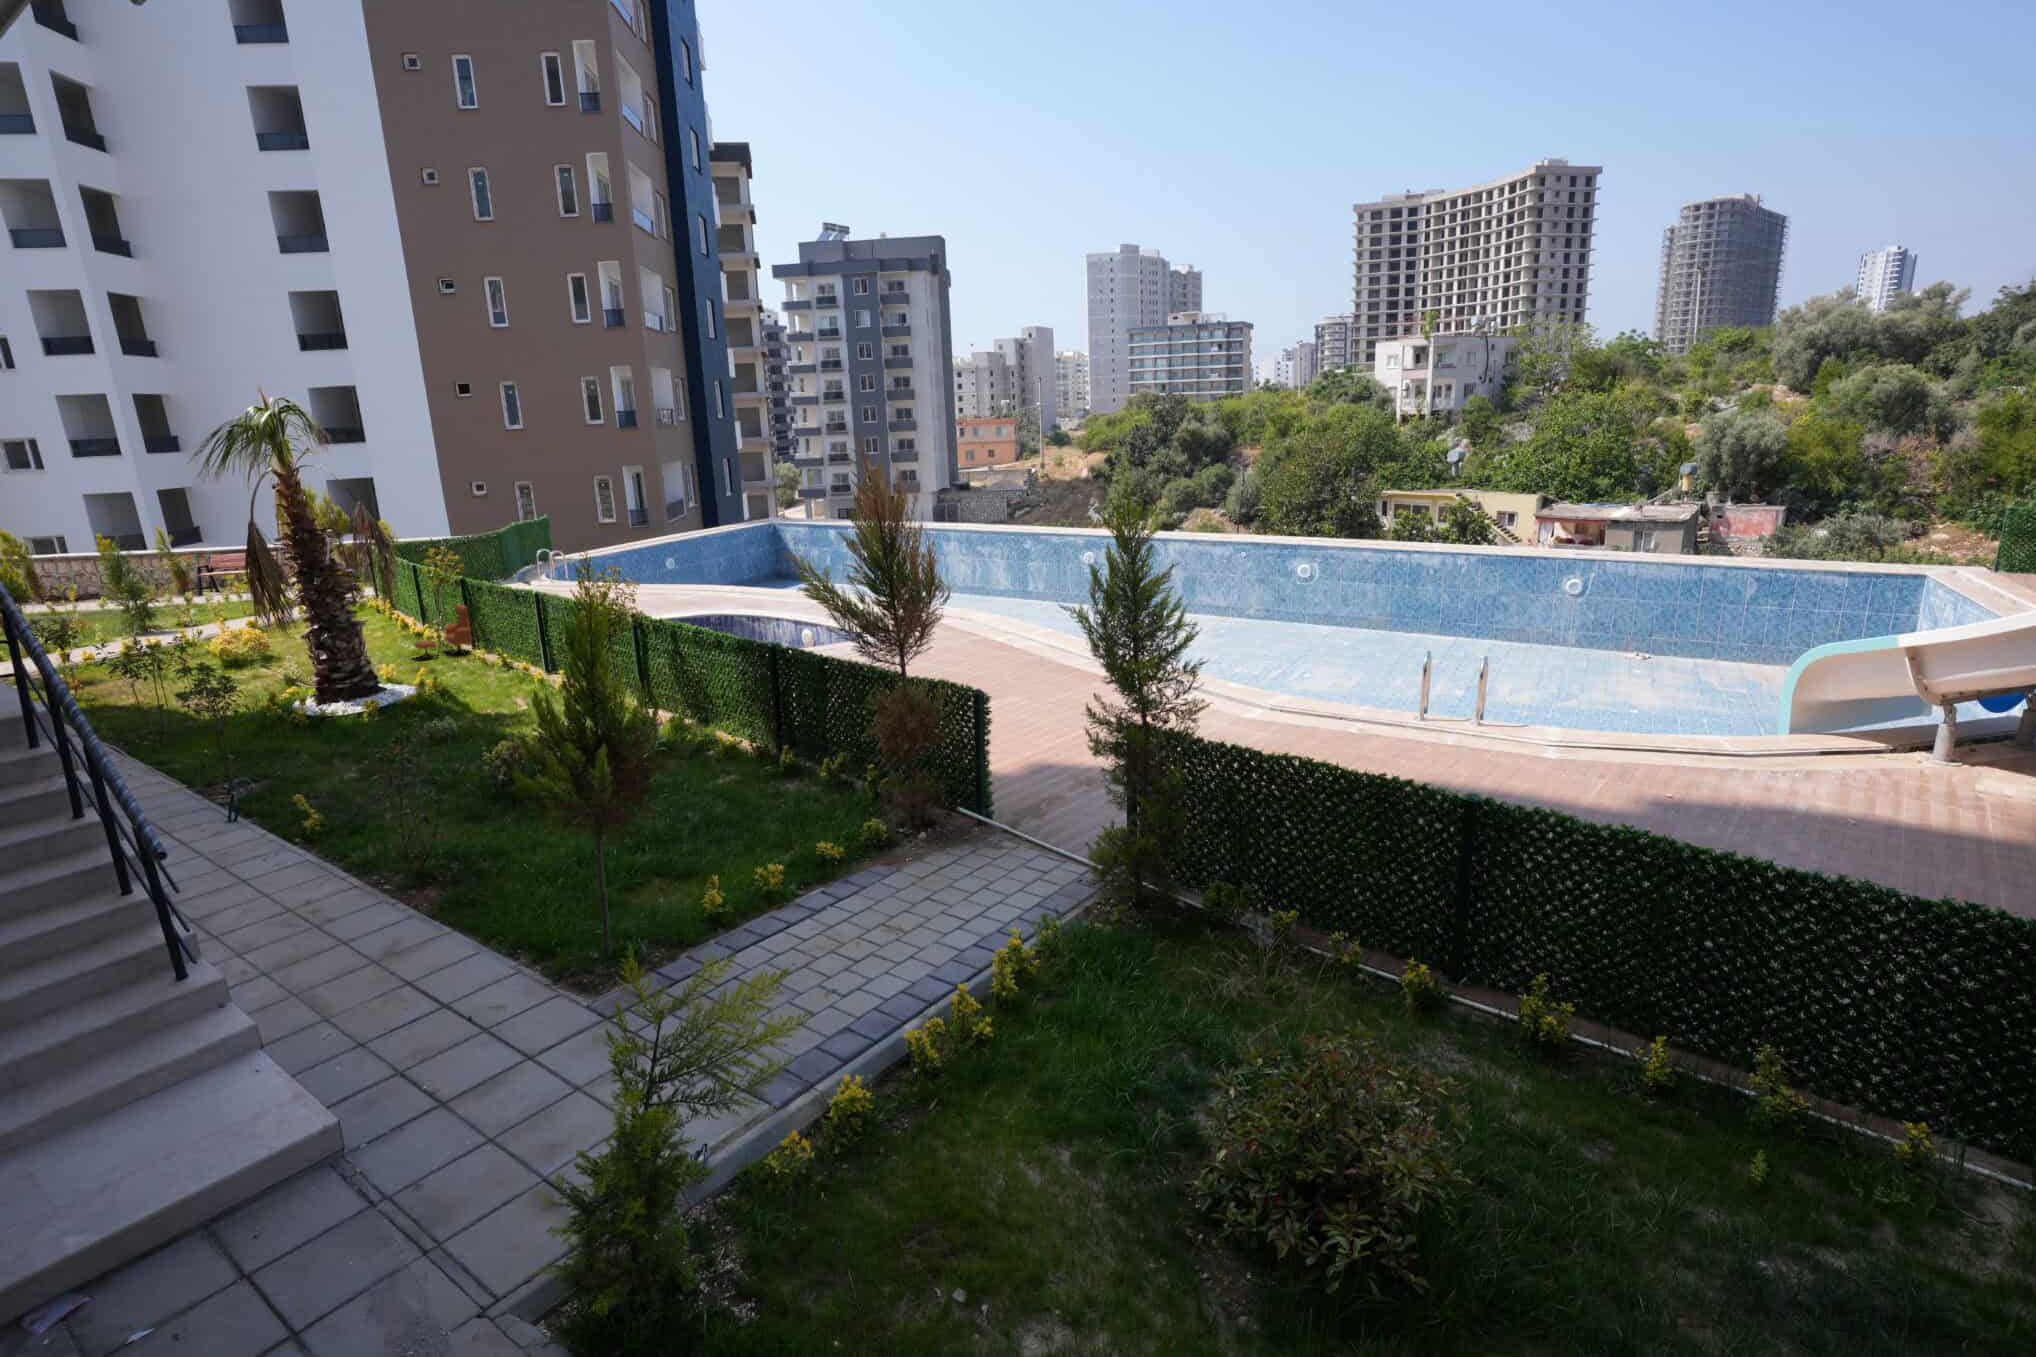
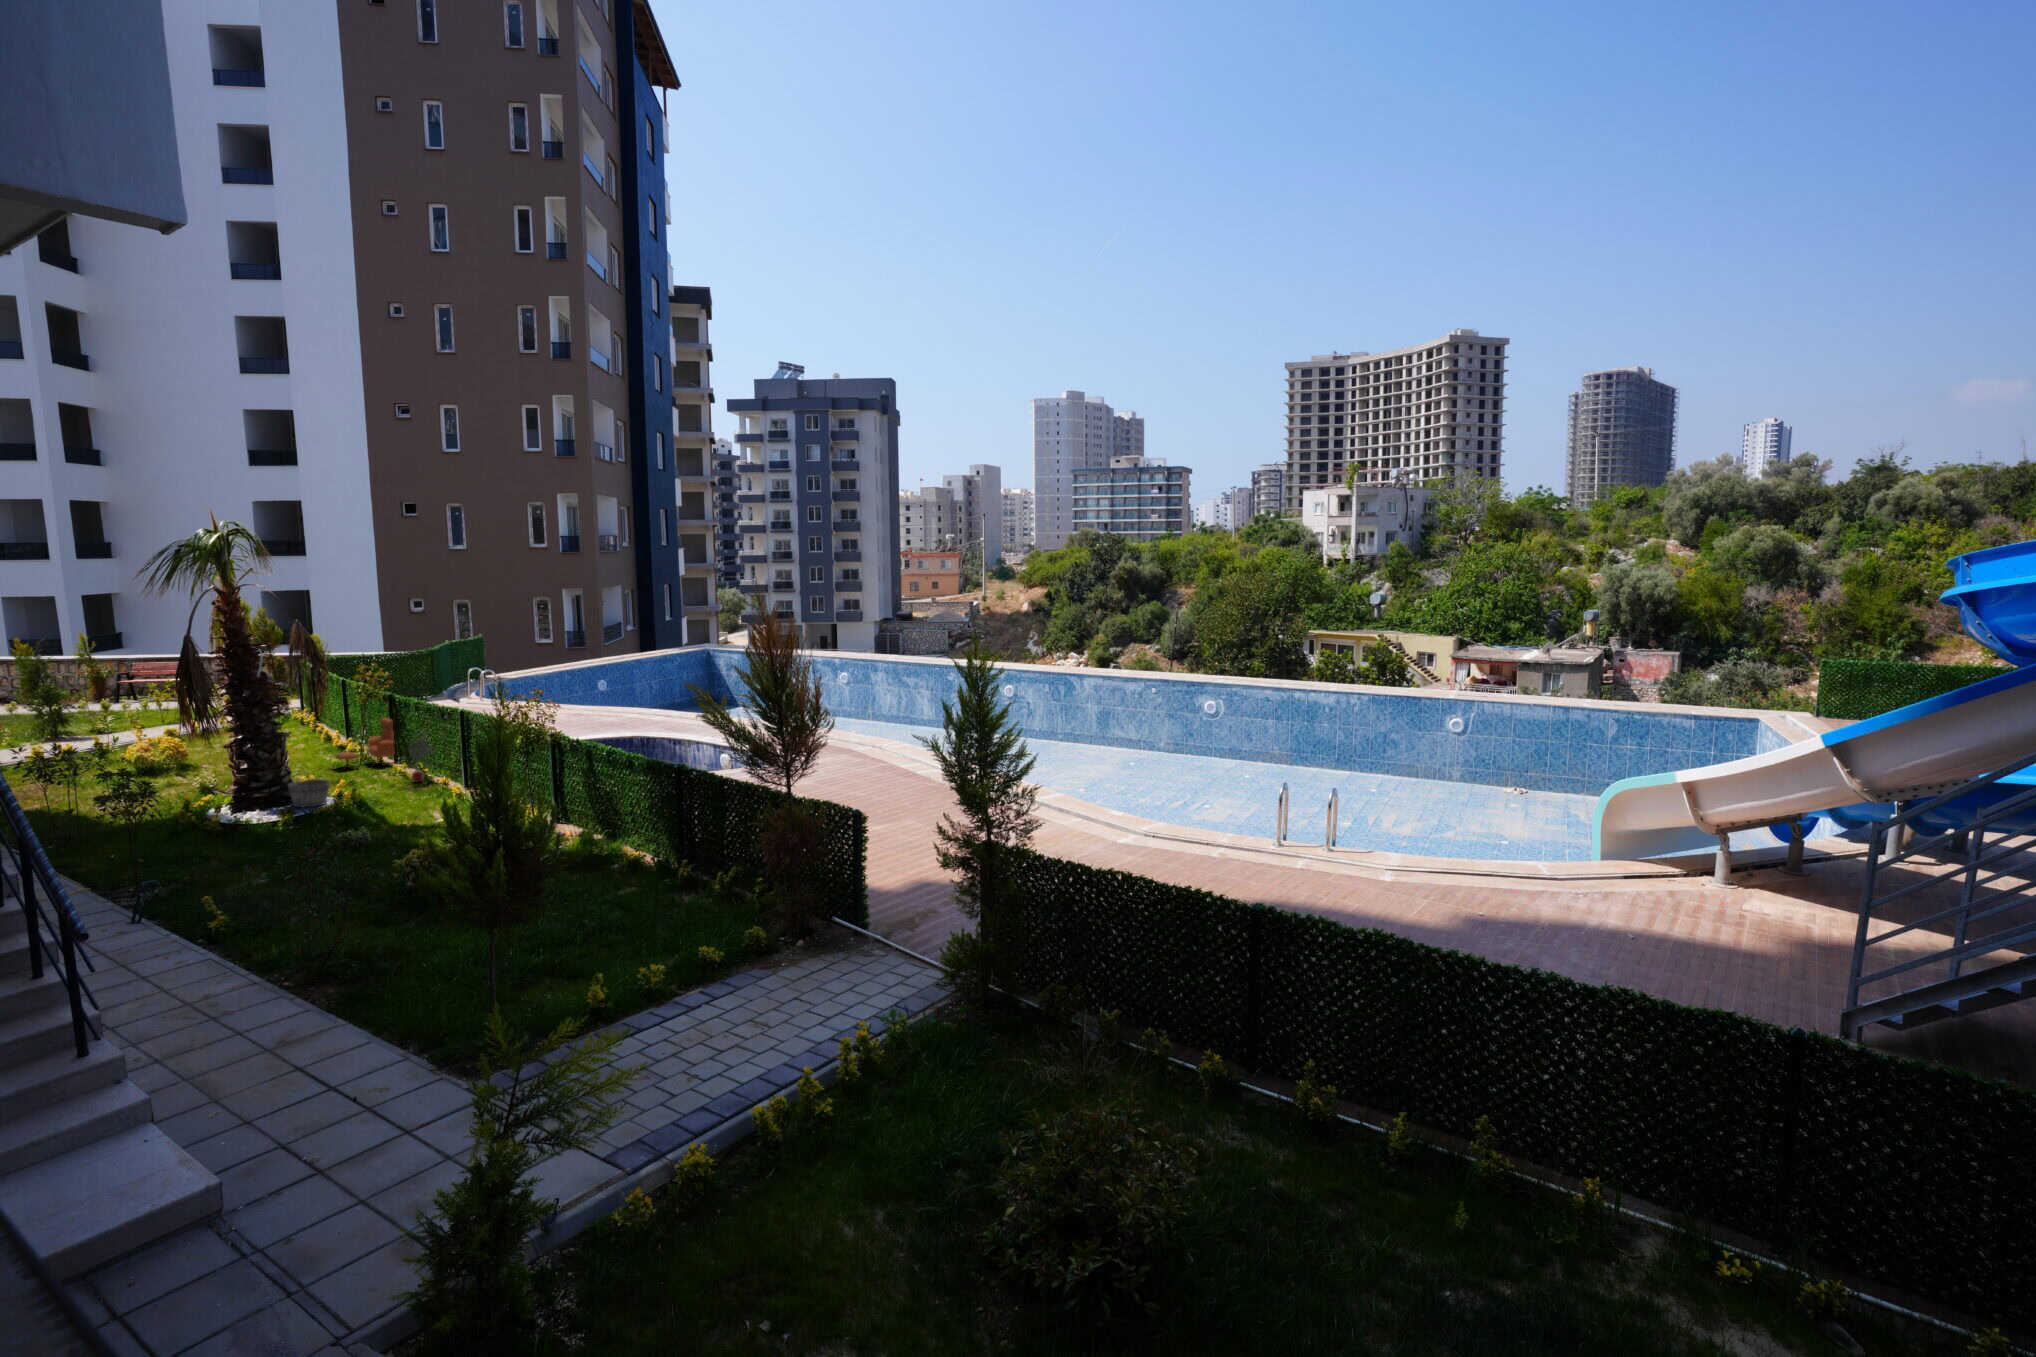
potted tree: none [483,617,517,671] -> present [408,733,438,782]
wooden bucket: none [370,665,412,699] -> present [288,777,330,807]

